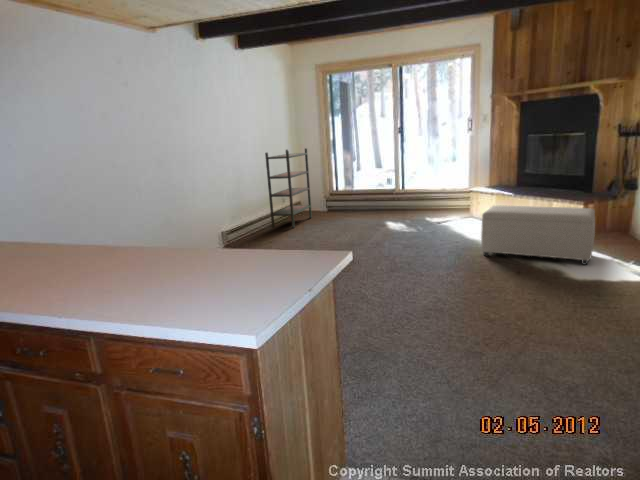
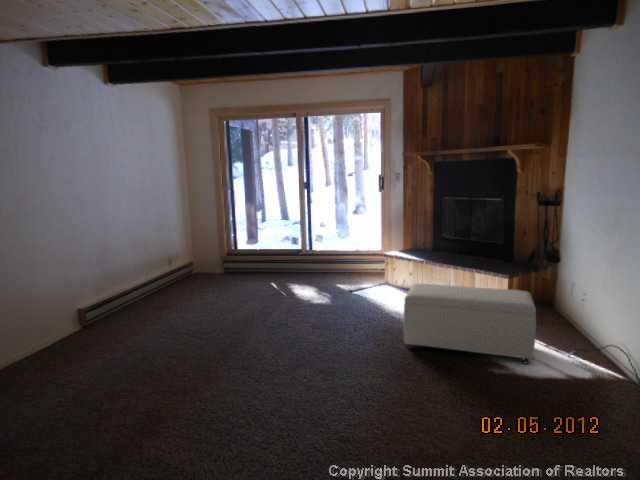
bookshelf: present [265,149,312,228] -> none [144,203,206,300]

